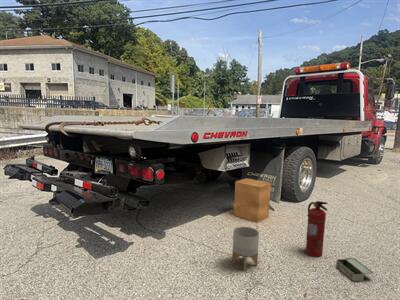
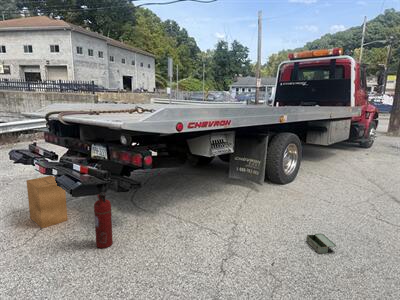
cardboard box: present [234,178,271,223] -> present [26,176,67,228]
fire extinguisher: present [306,201,328,257] -> present [94,192,113,248]
planter: present [232,227,259,271] -> none [214,206,237,245]

